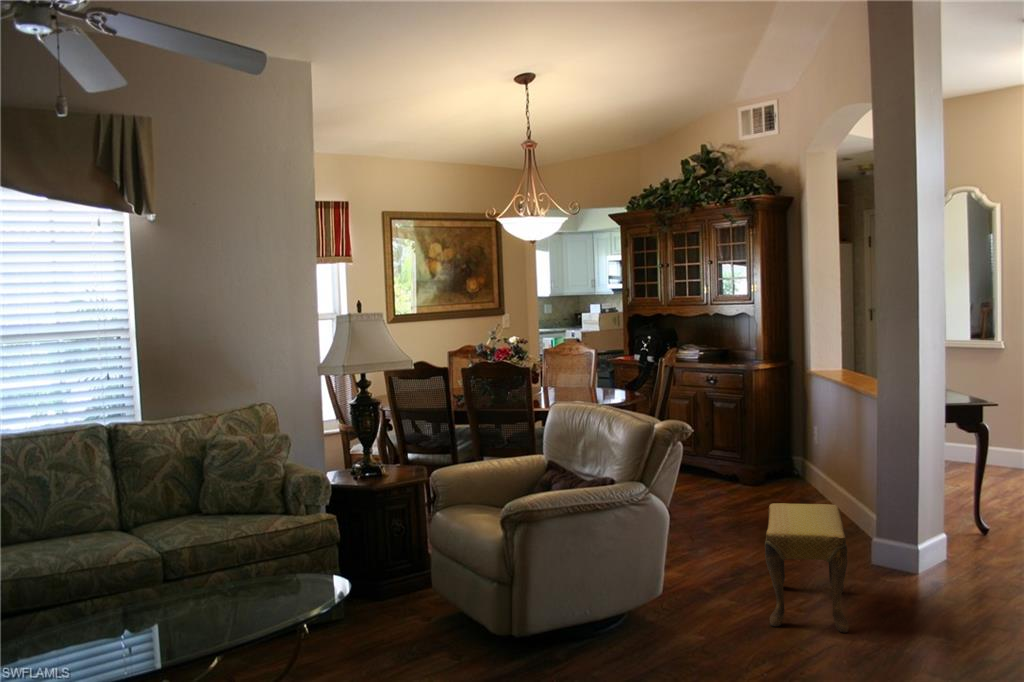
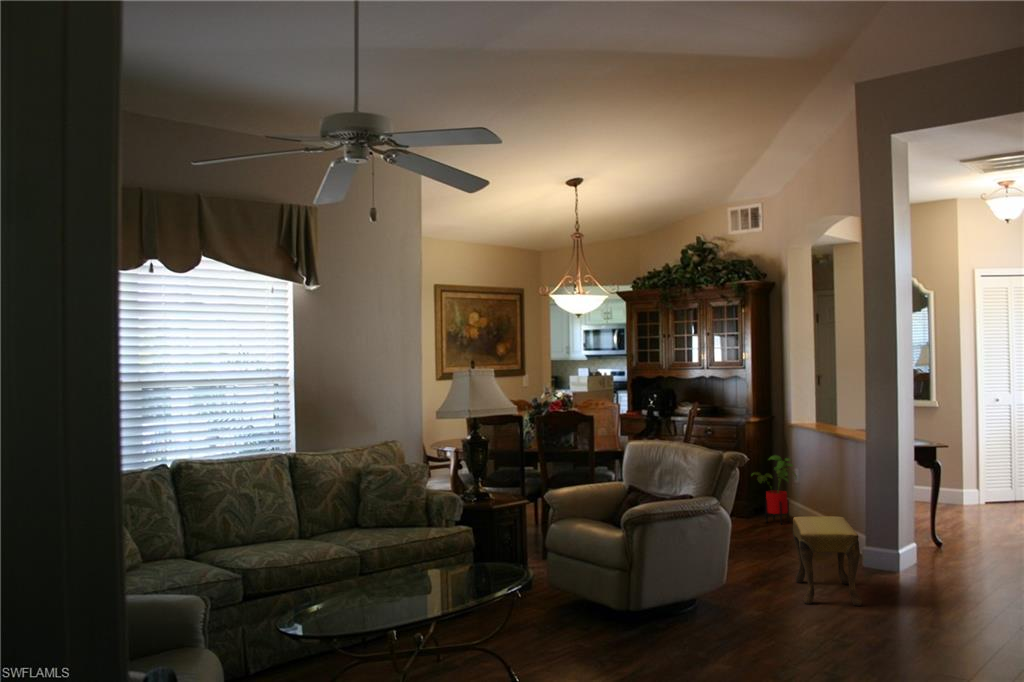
house plant: none [753,412,811,496] -> present [753,455,797,524]

